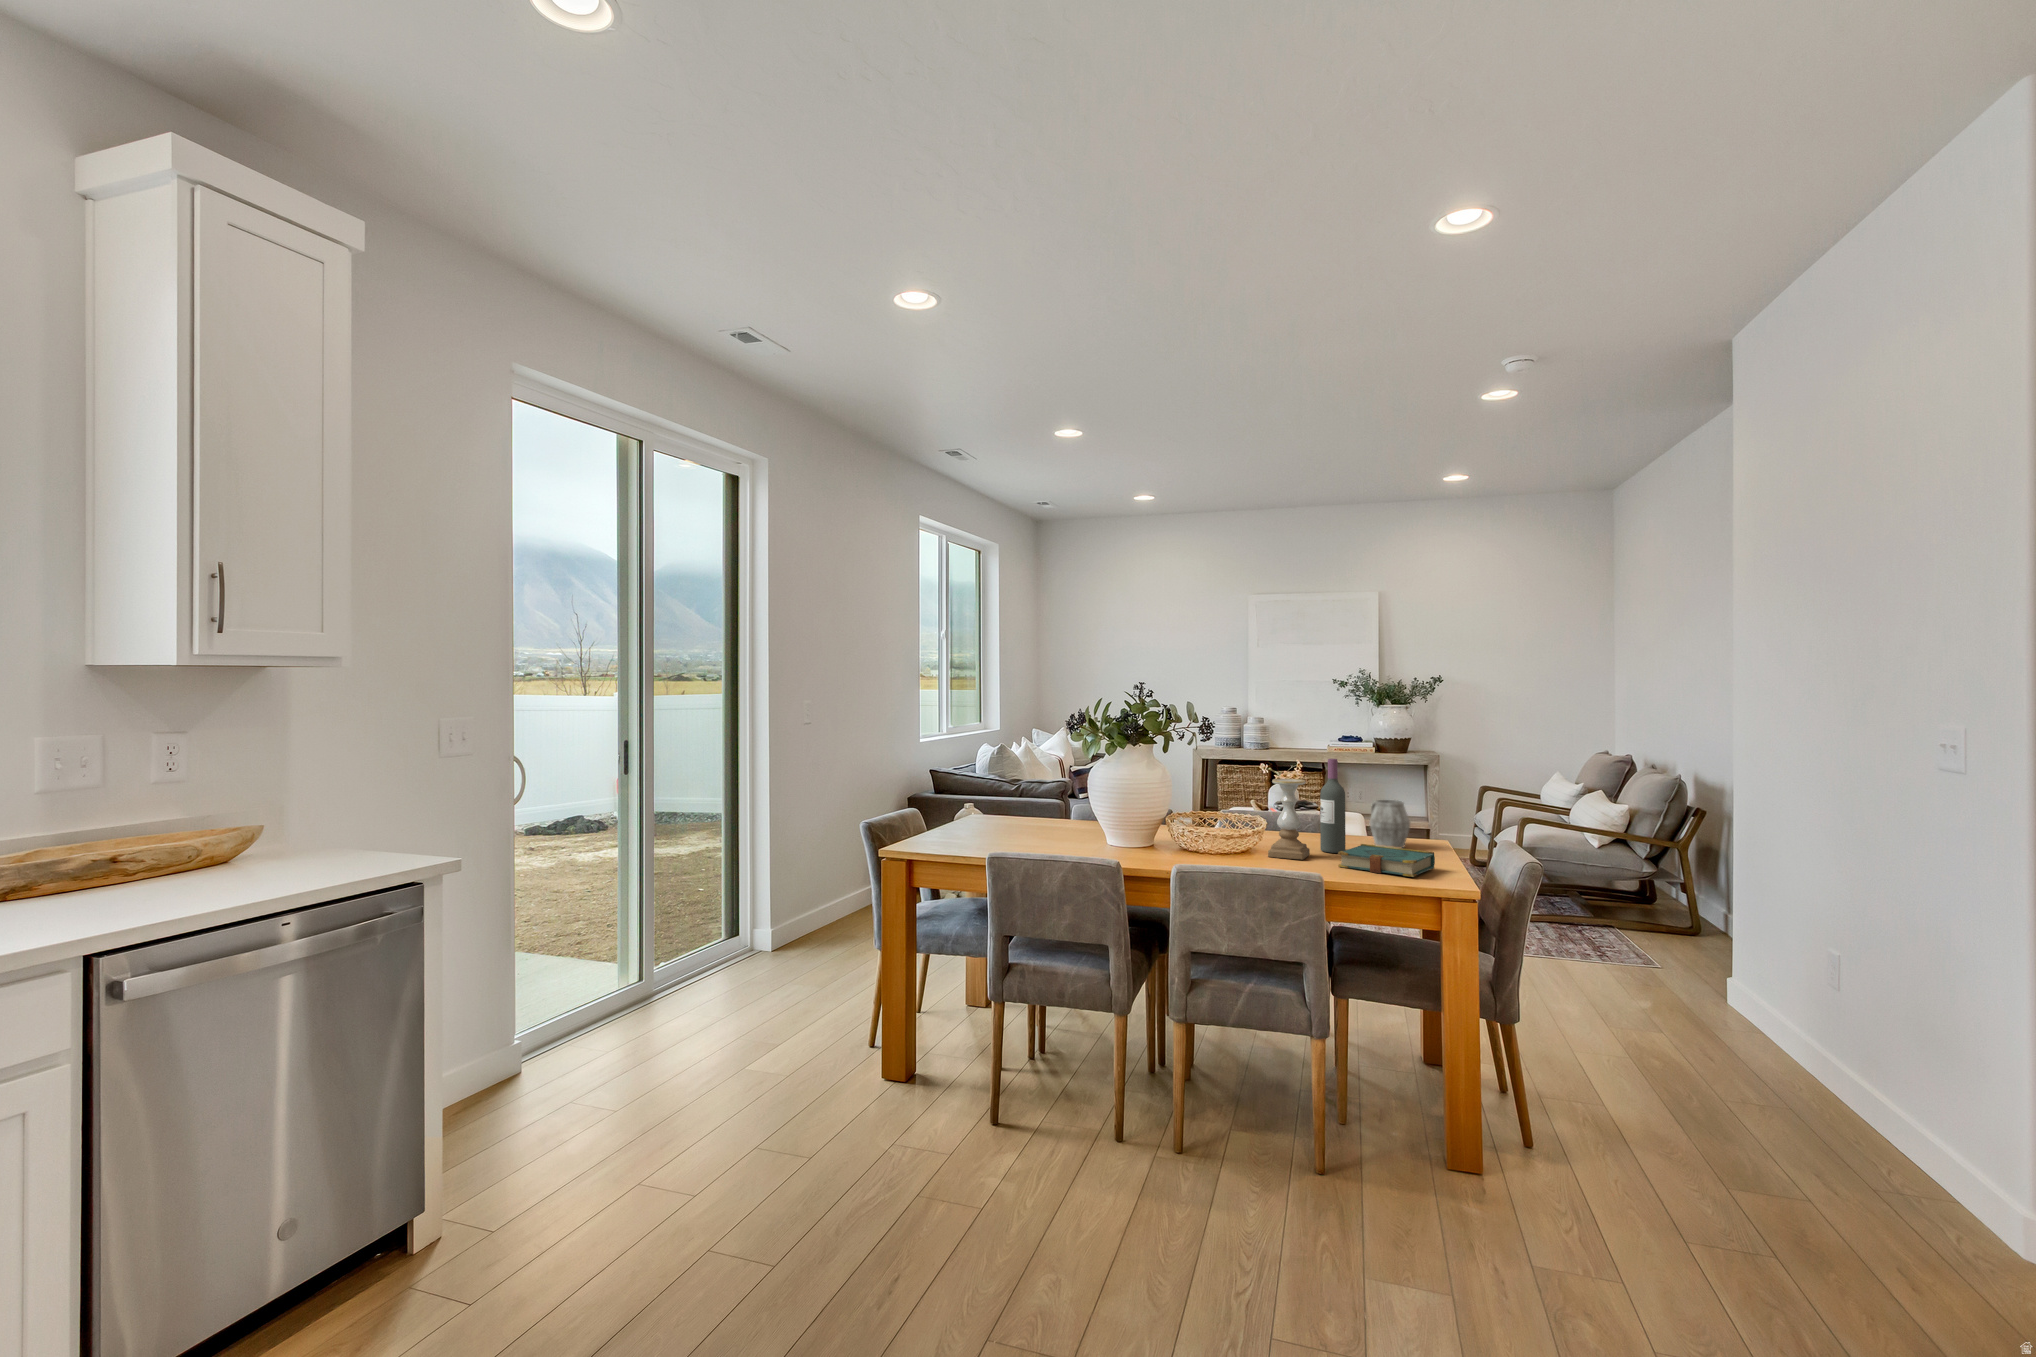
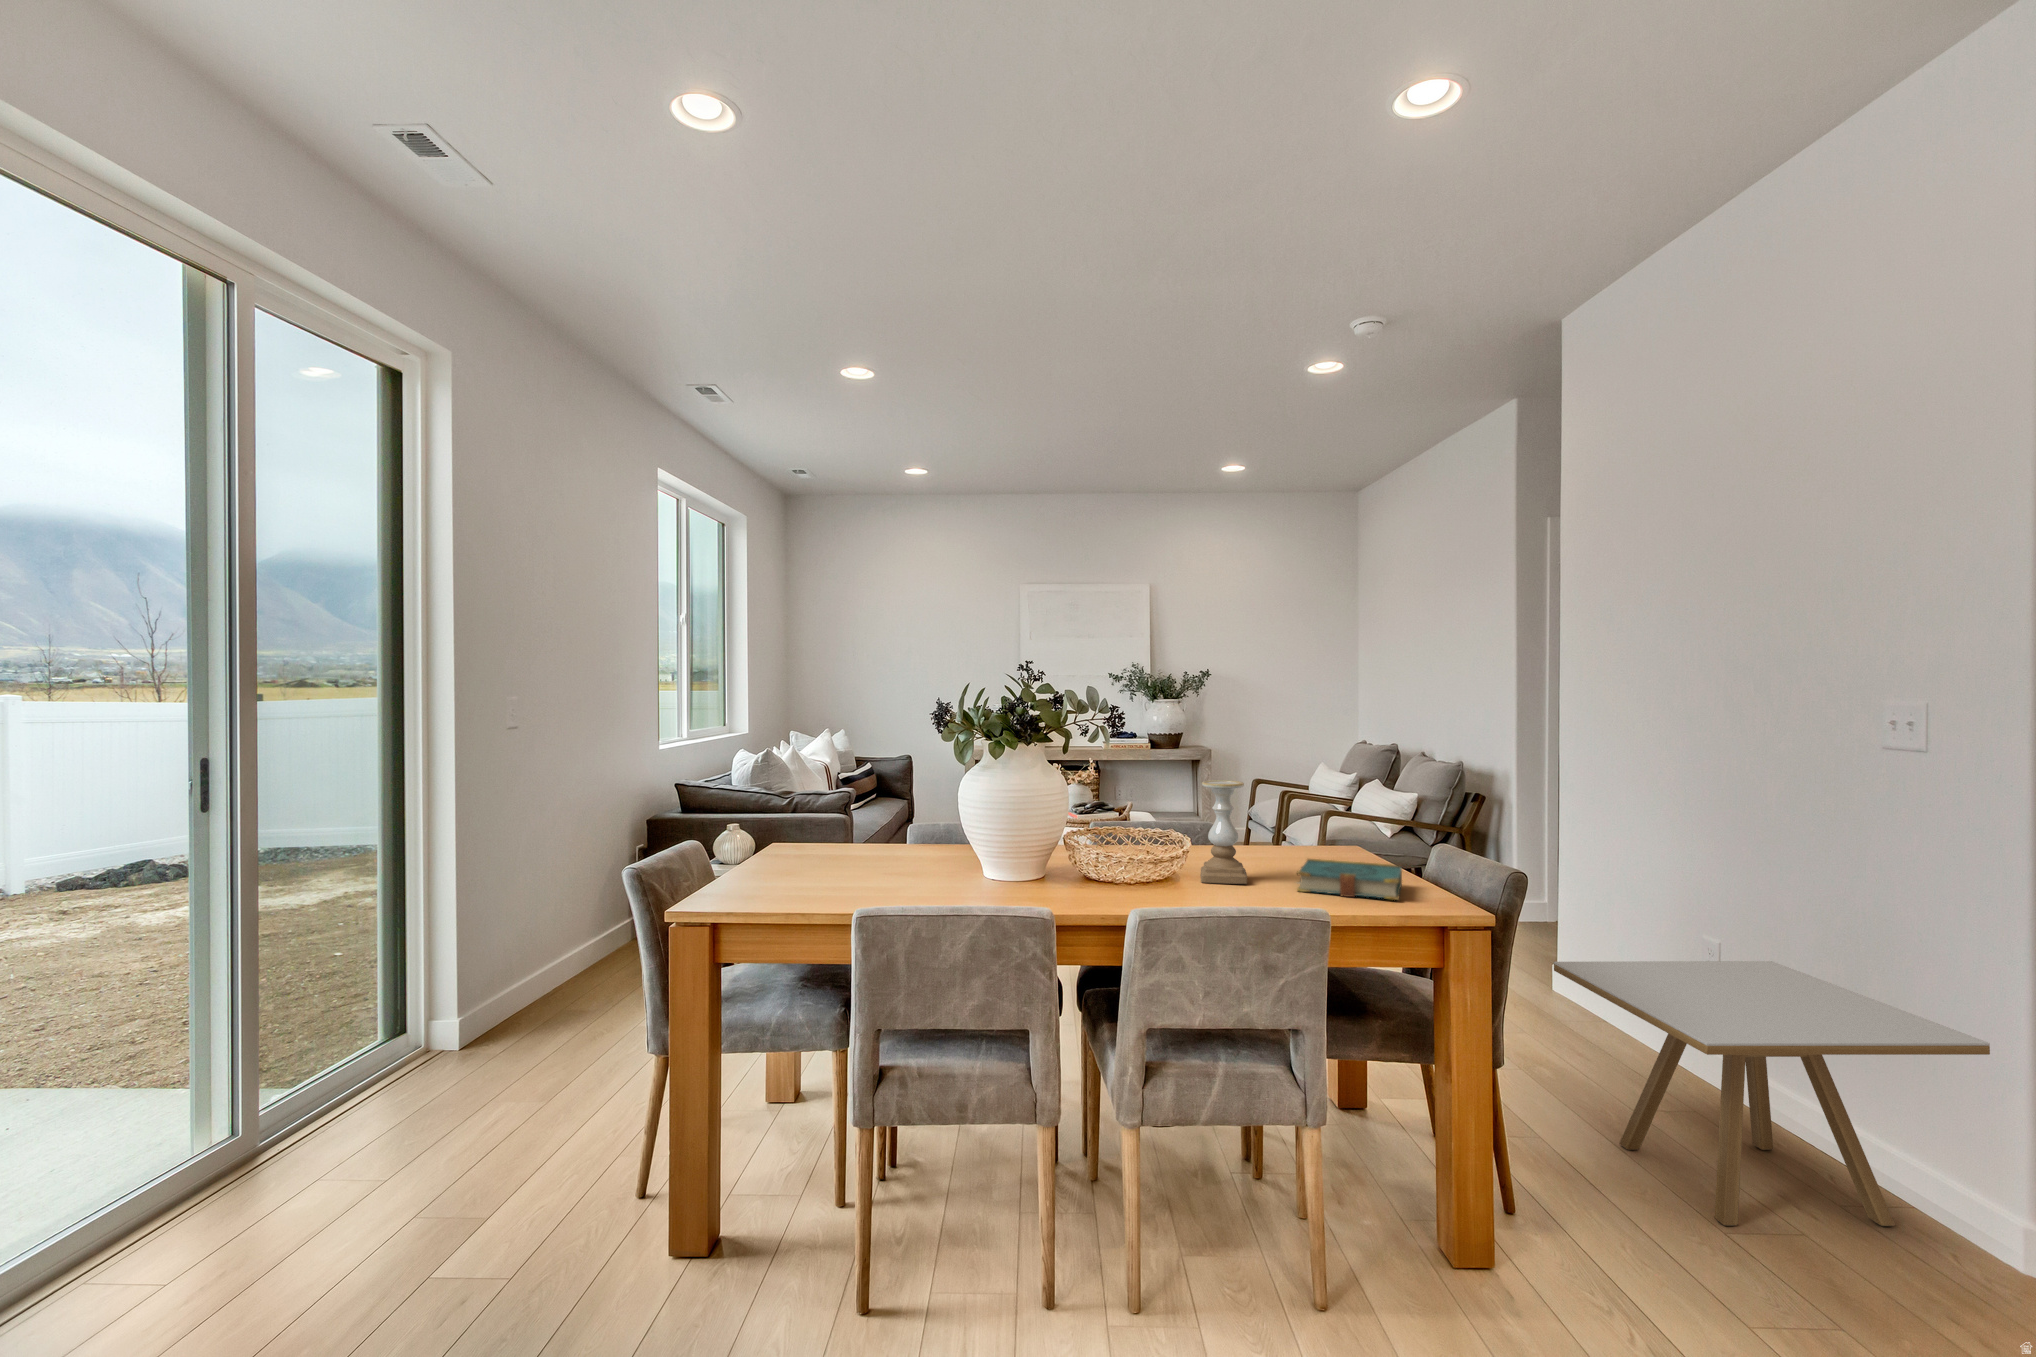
wine bottle: present [1320,759,1346,853] -> none [1247,753,1278,871]
mug: present [1369,800,1410,848] -> none [1284,802,1336,860]
side table: none [1616,950,1973,1199] -> present [1554,961,1990,1226]

